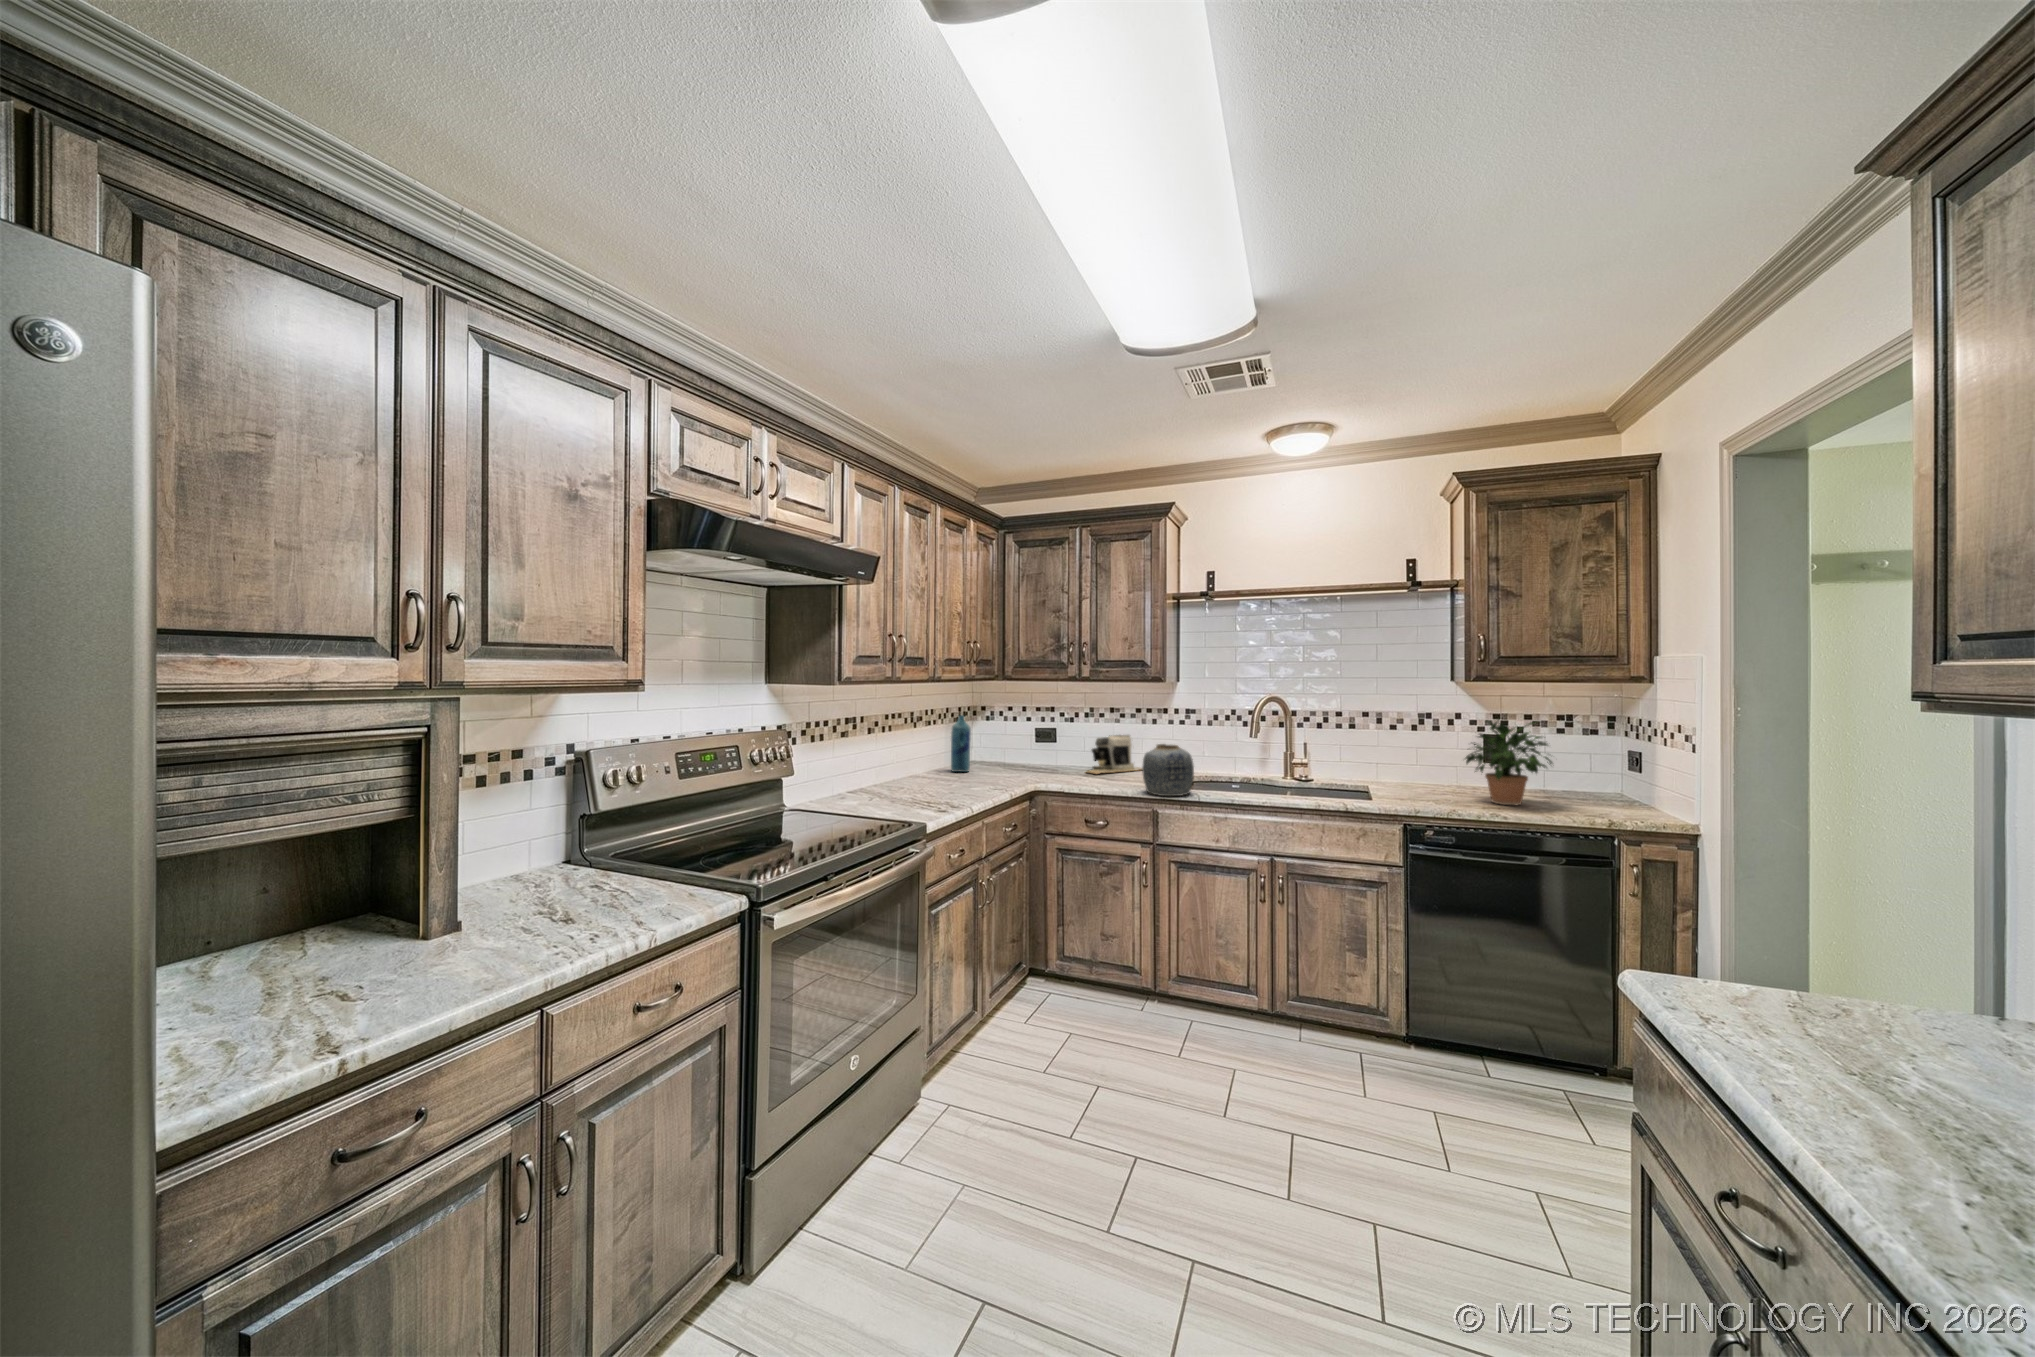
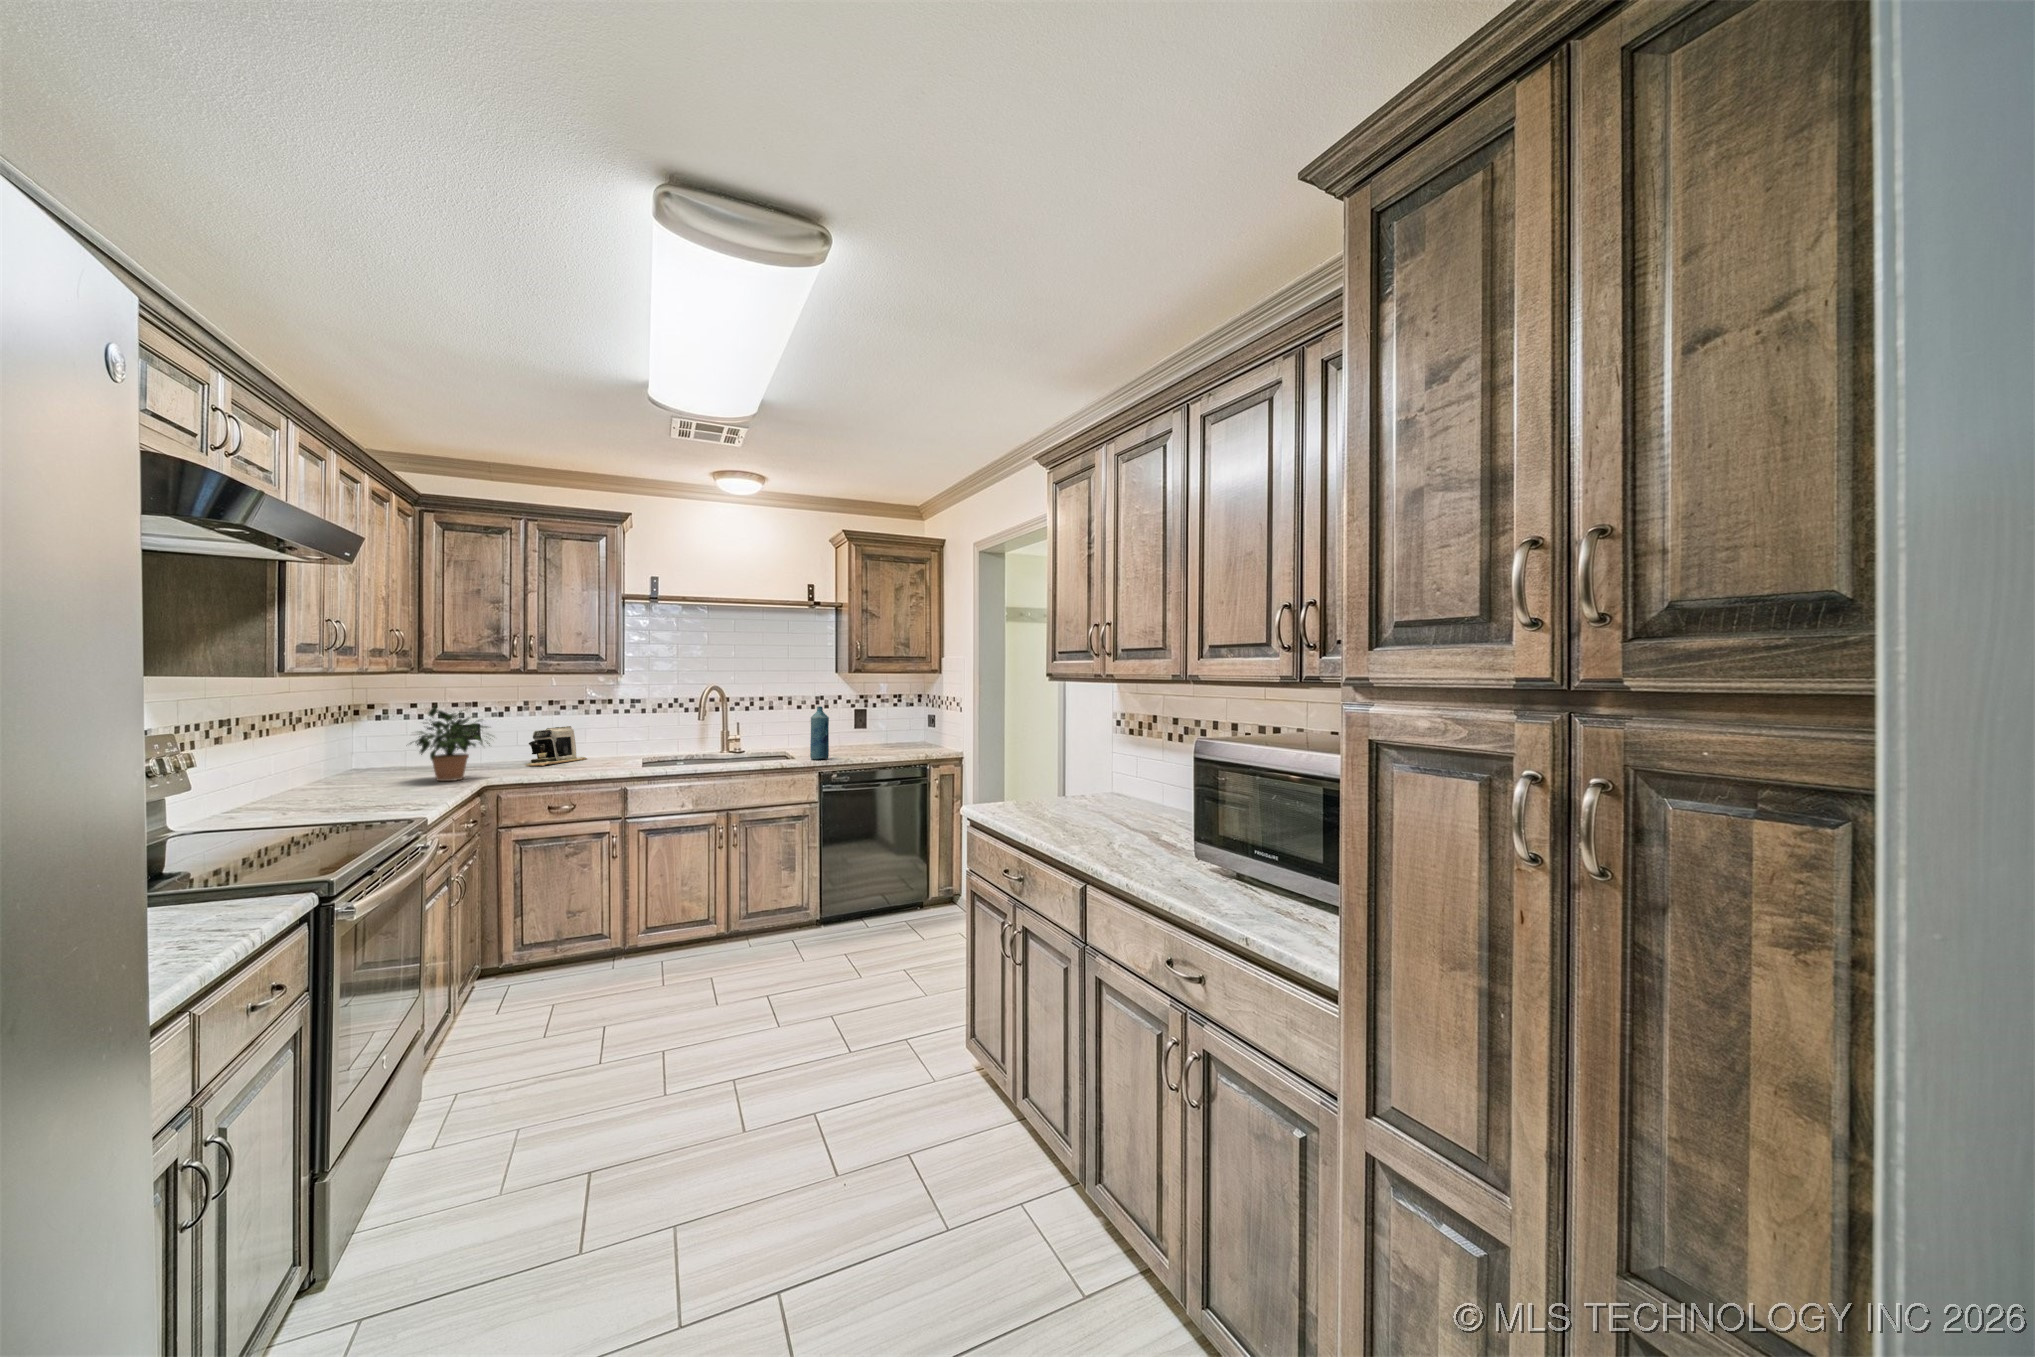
bottle: present [951,715,971,772] -> present [810,707,829,759]
potted plant: present [1465,722,1552,805] -> present [415,705,490,781]
vase: present [1142,744,1194,796] -> none [612,728,661,773]

